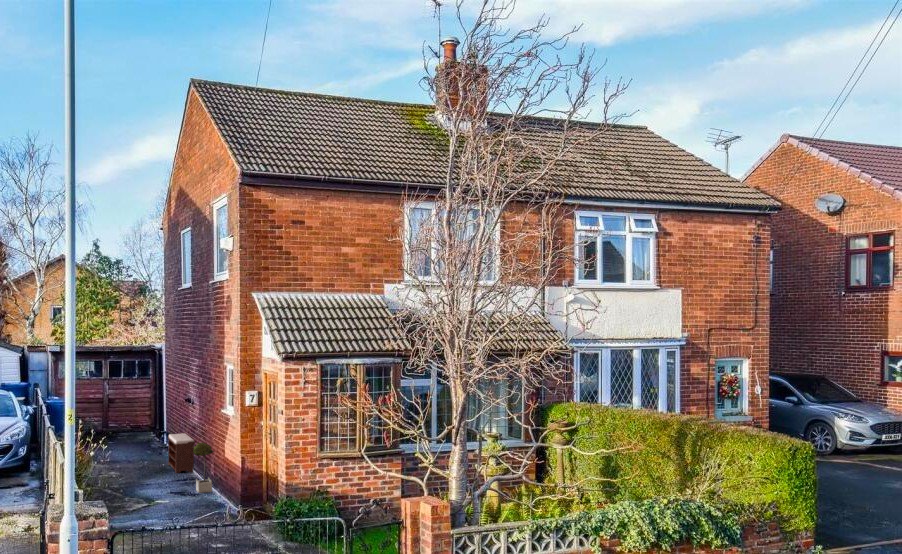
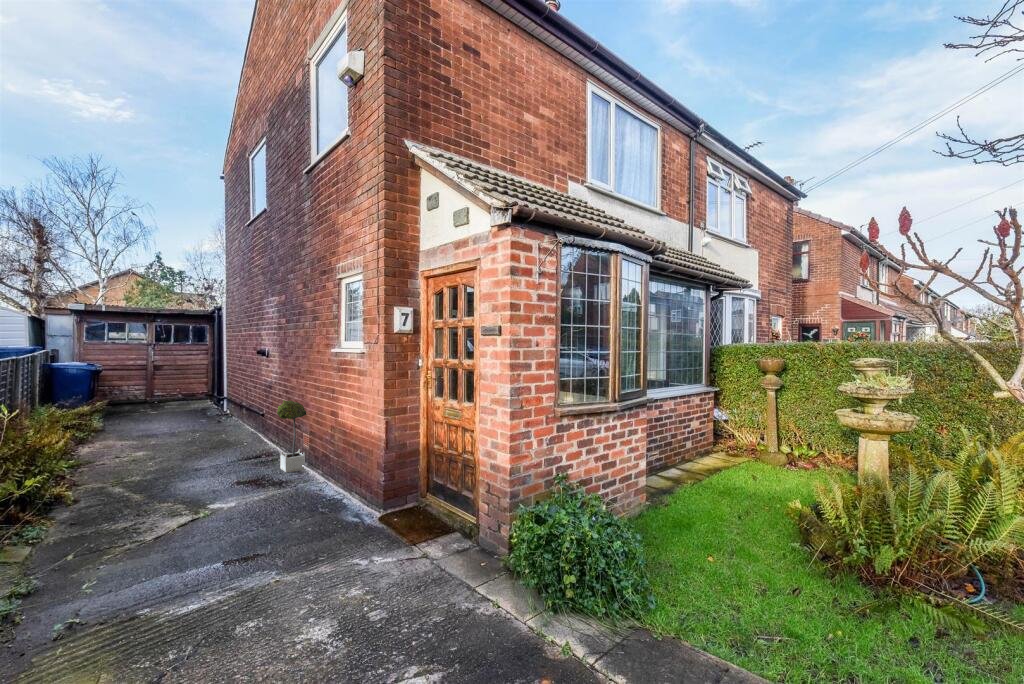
bench: present [168,433,195,473] -> none [231,394,270,444]

